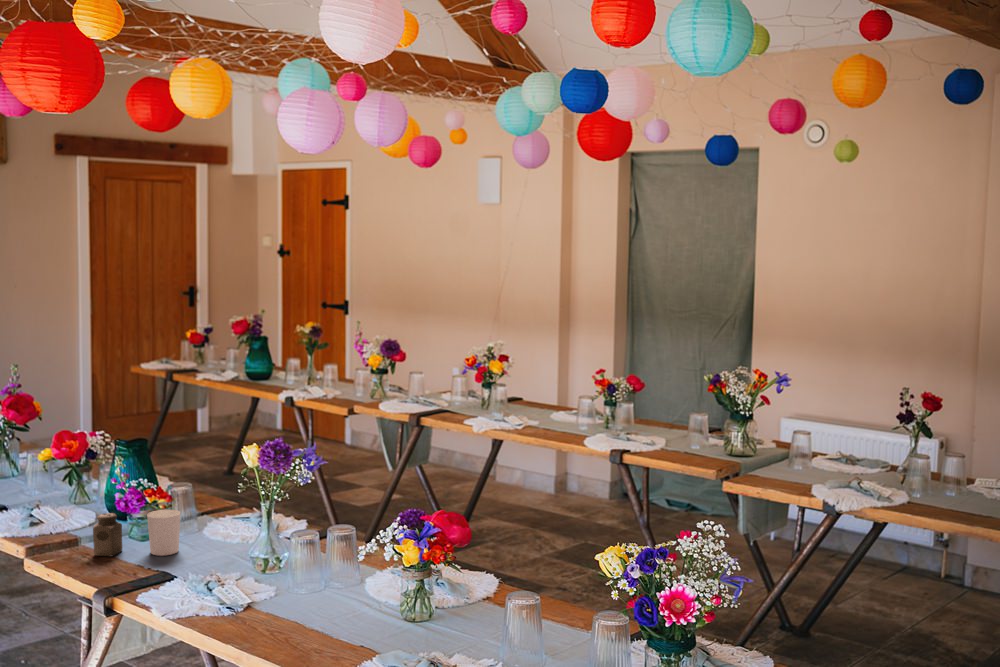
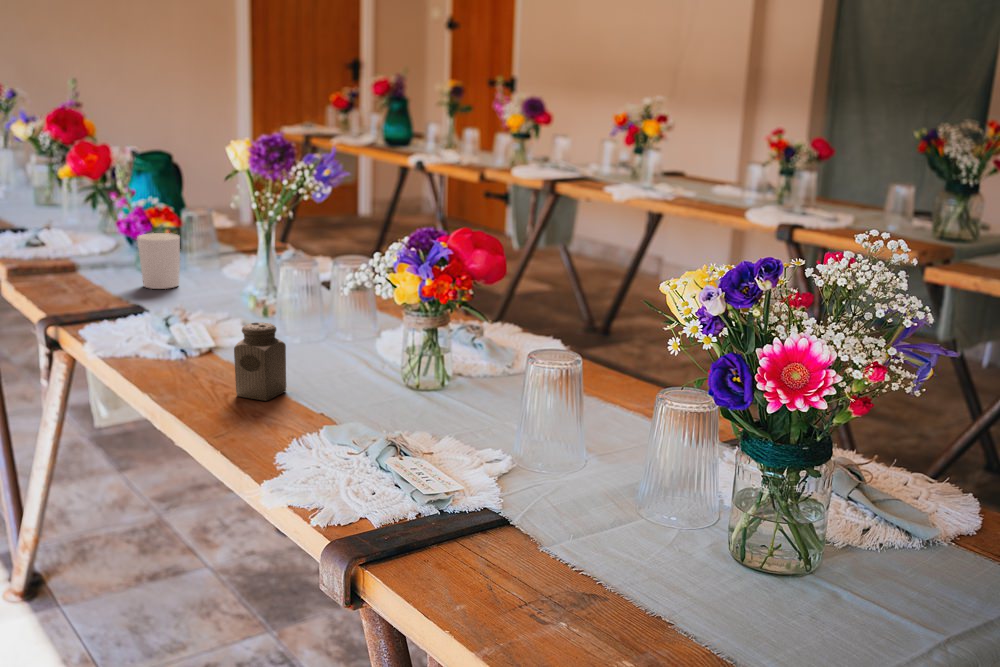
salt shaker: present [93,513,122,556] -> present [234,322,286,401]

